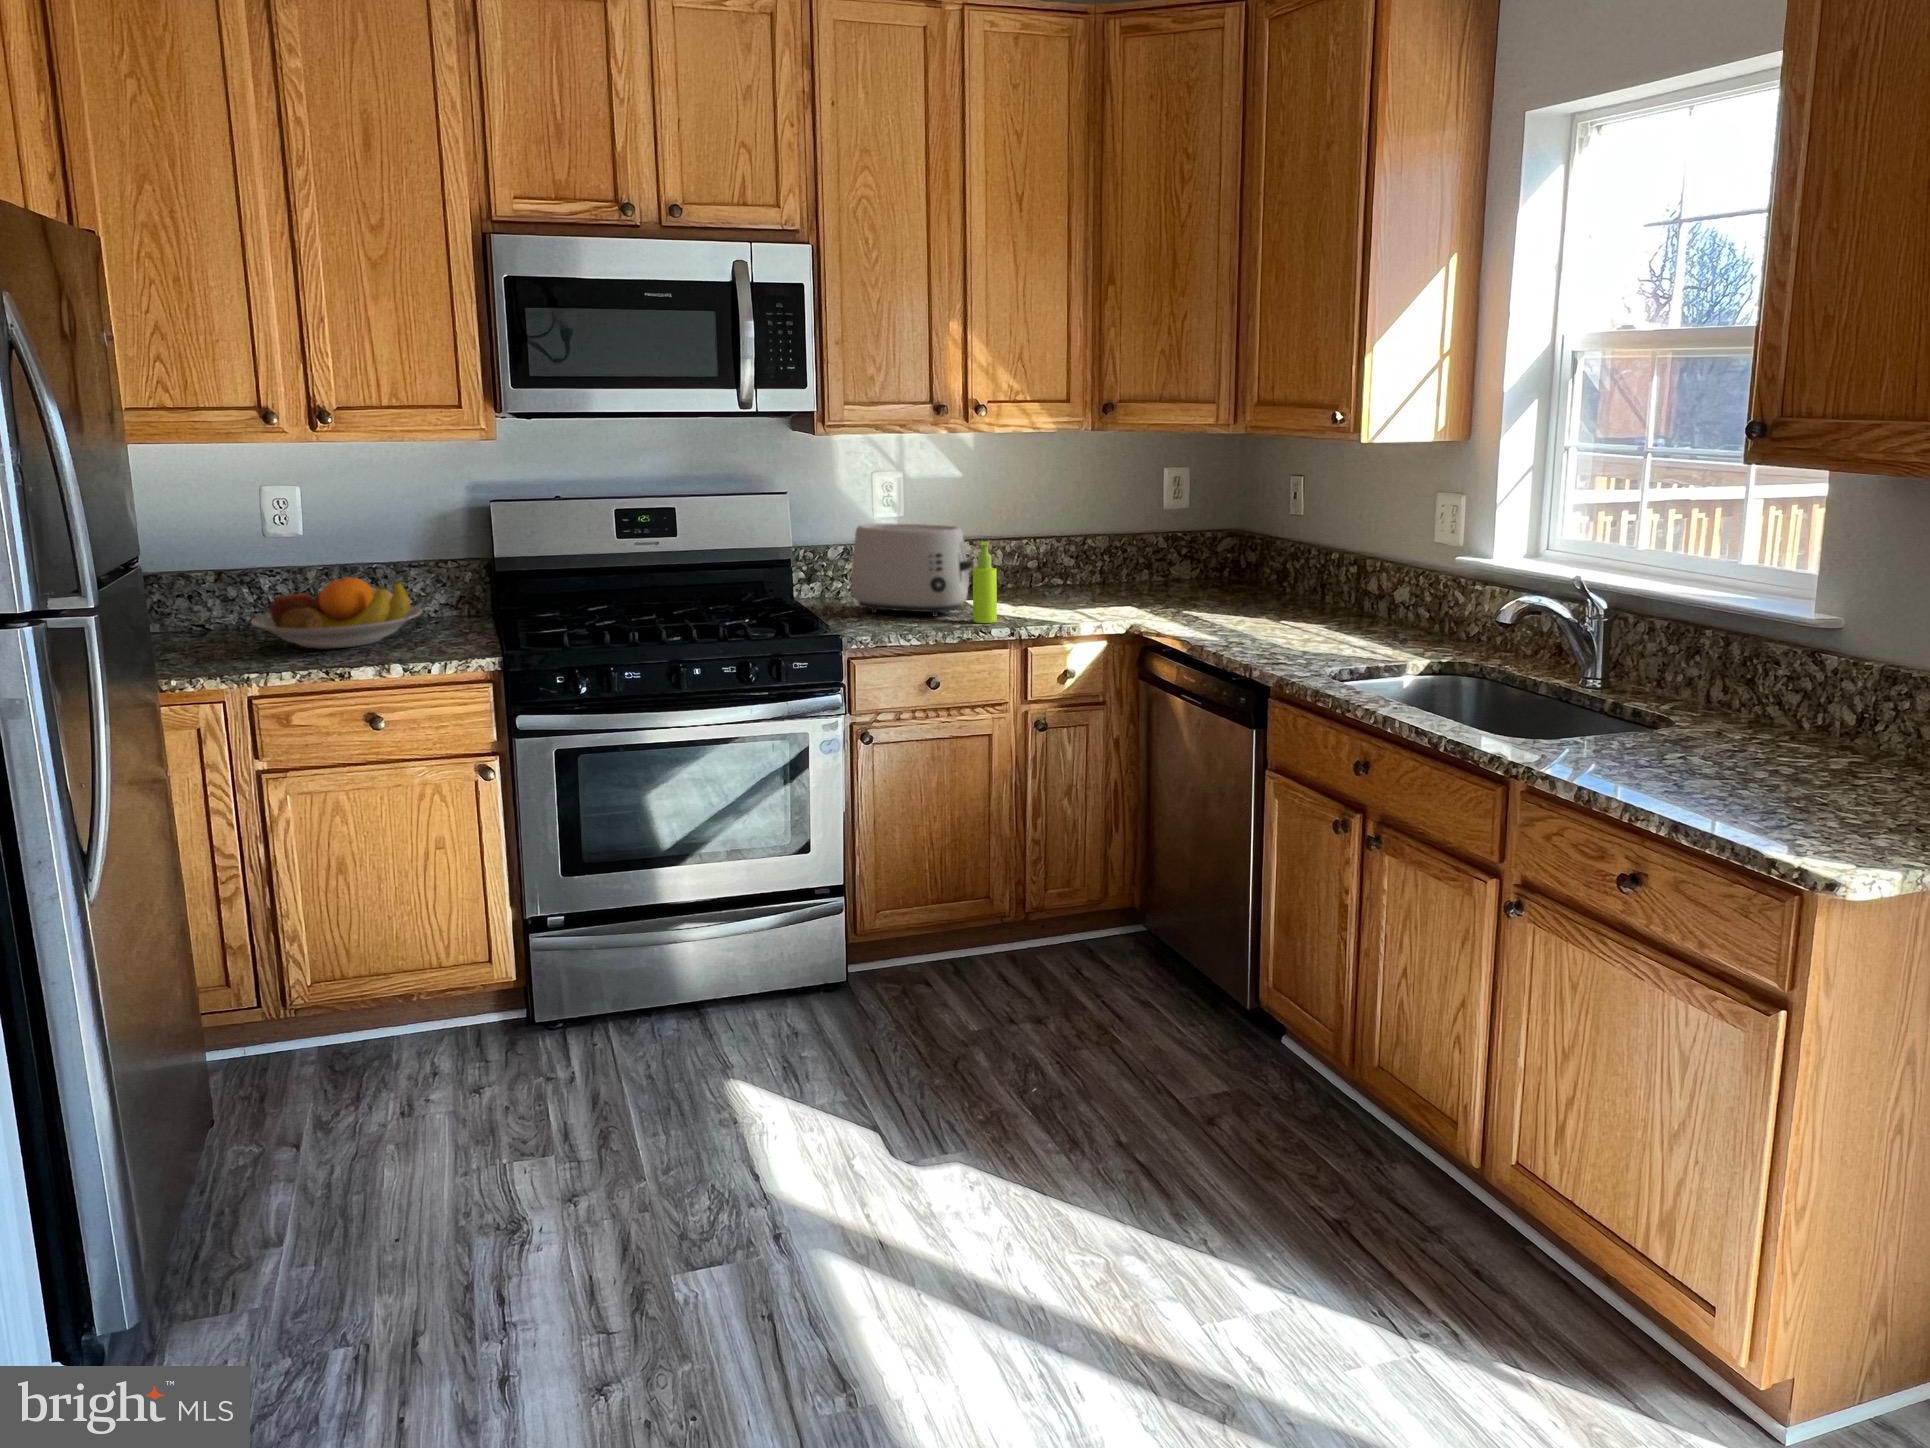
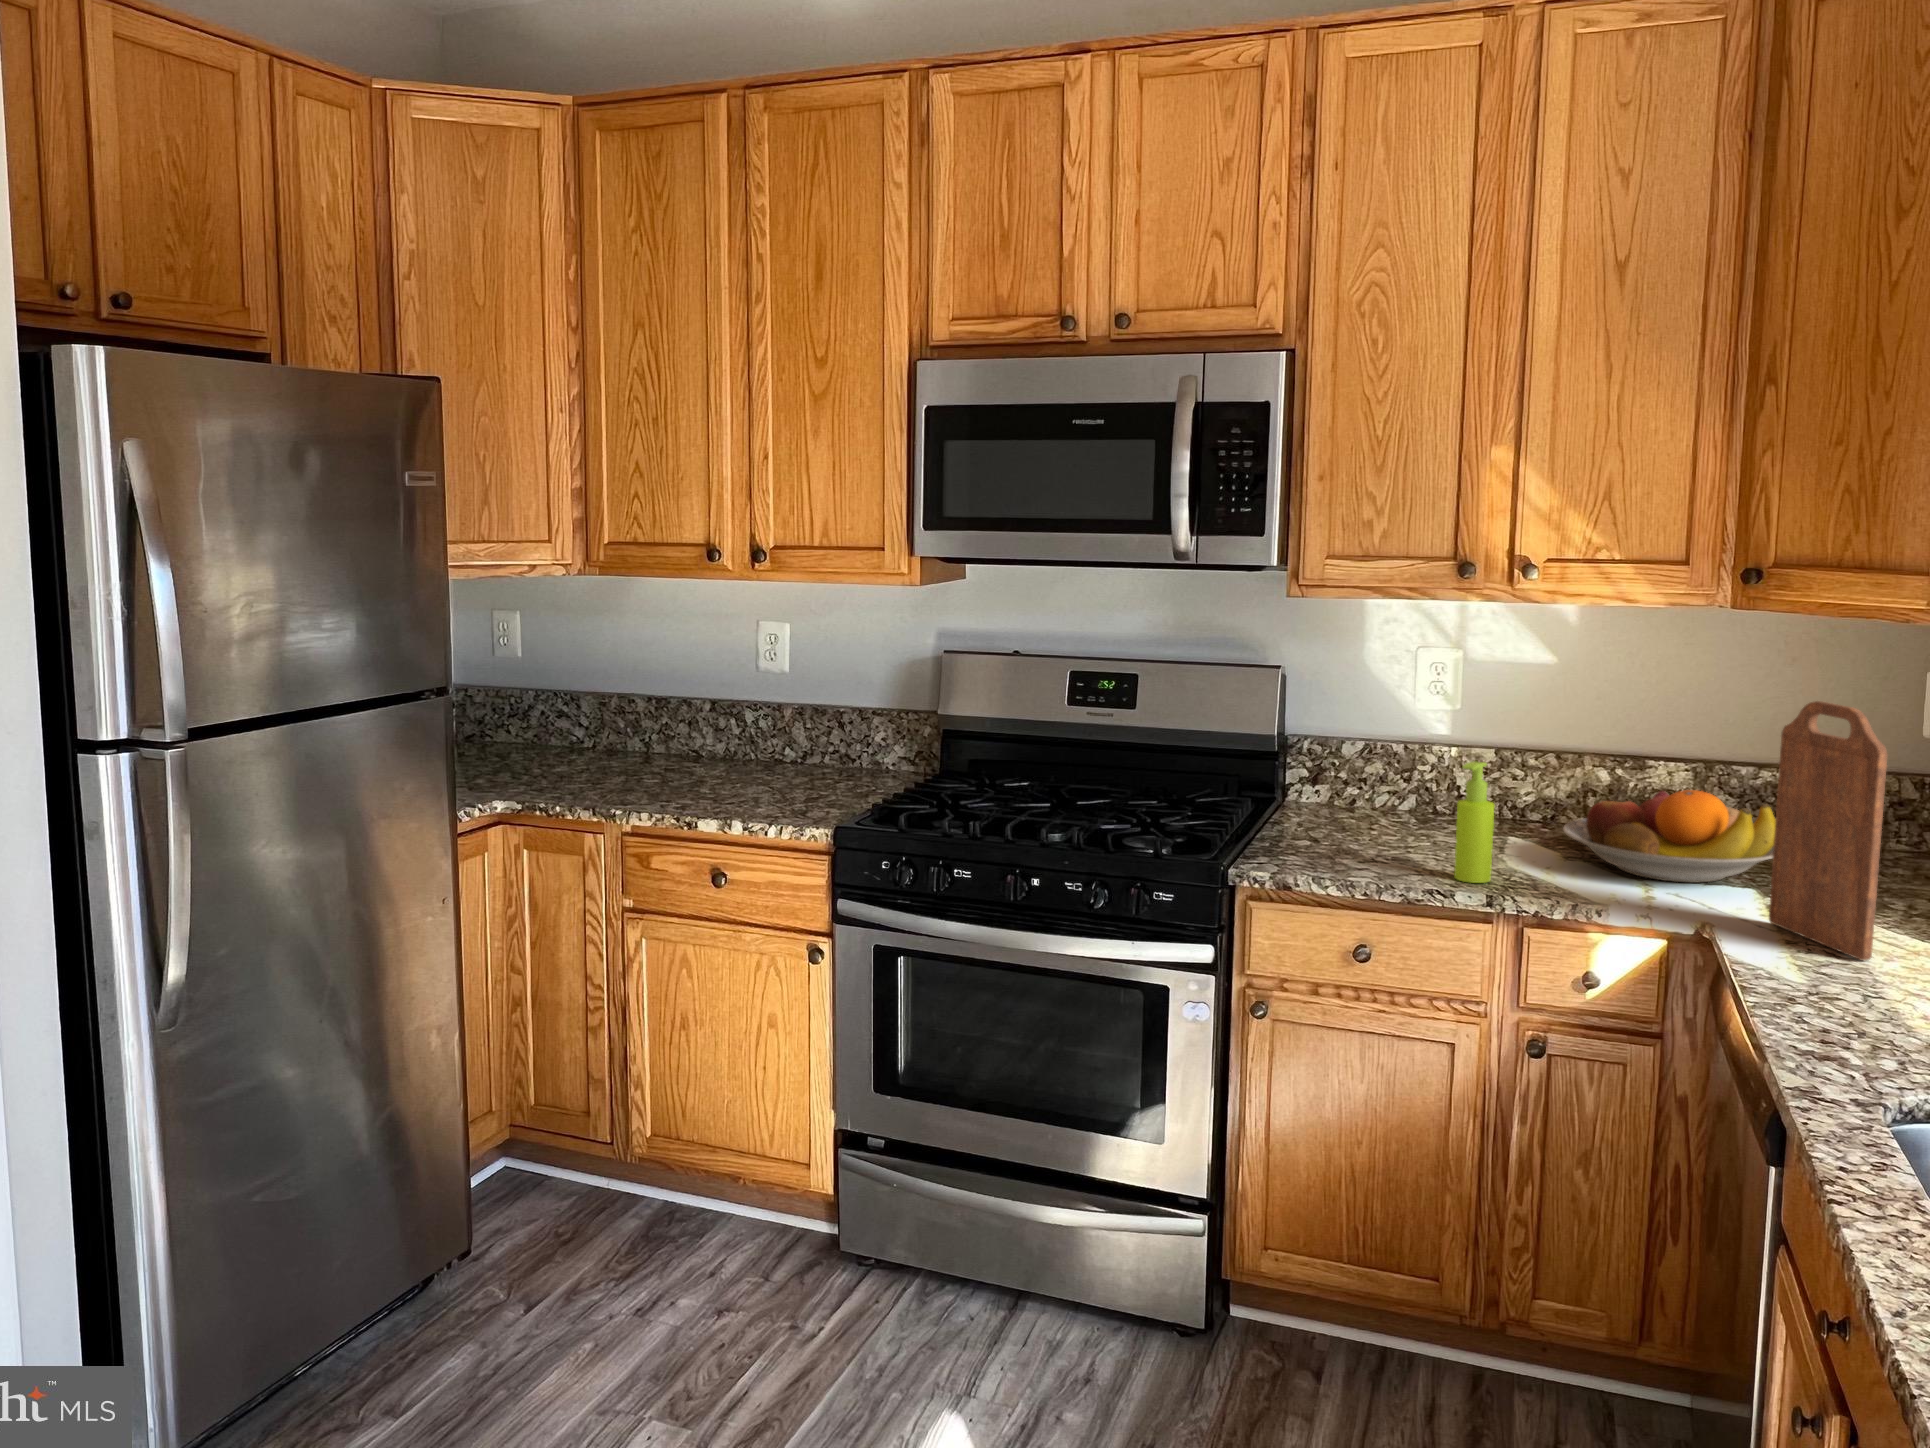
cutting board: none [1158,480,1233,626] -> present [1769,701,1888,960]
toaster: present [851,523,973,617] -> none [1328,719,1483,860]
fruit bowl: present [251,577,422,649] -> present [1563,790,1776,882]

